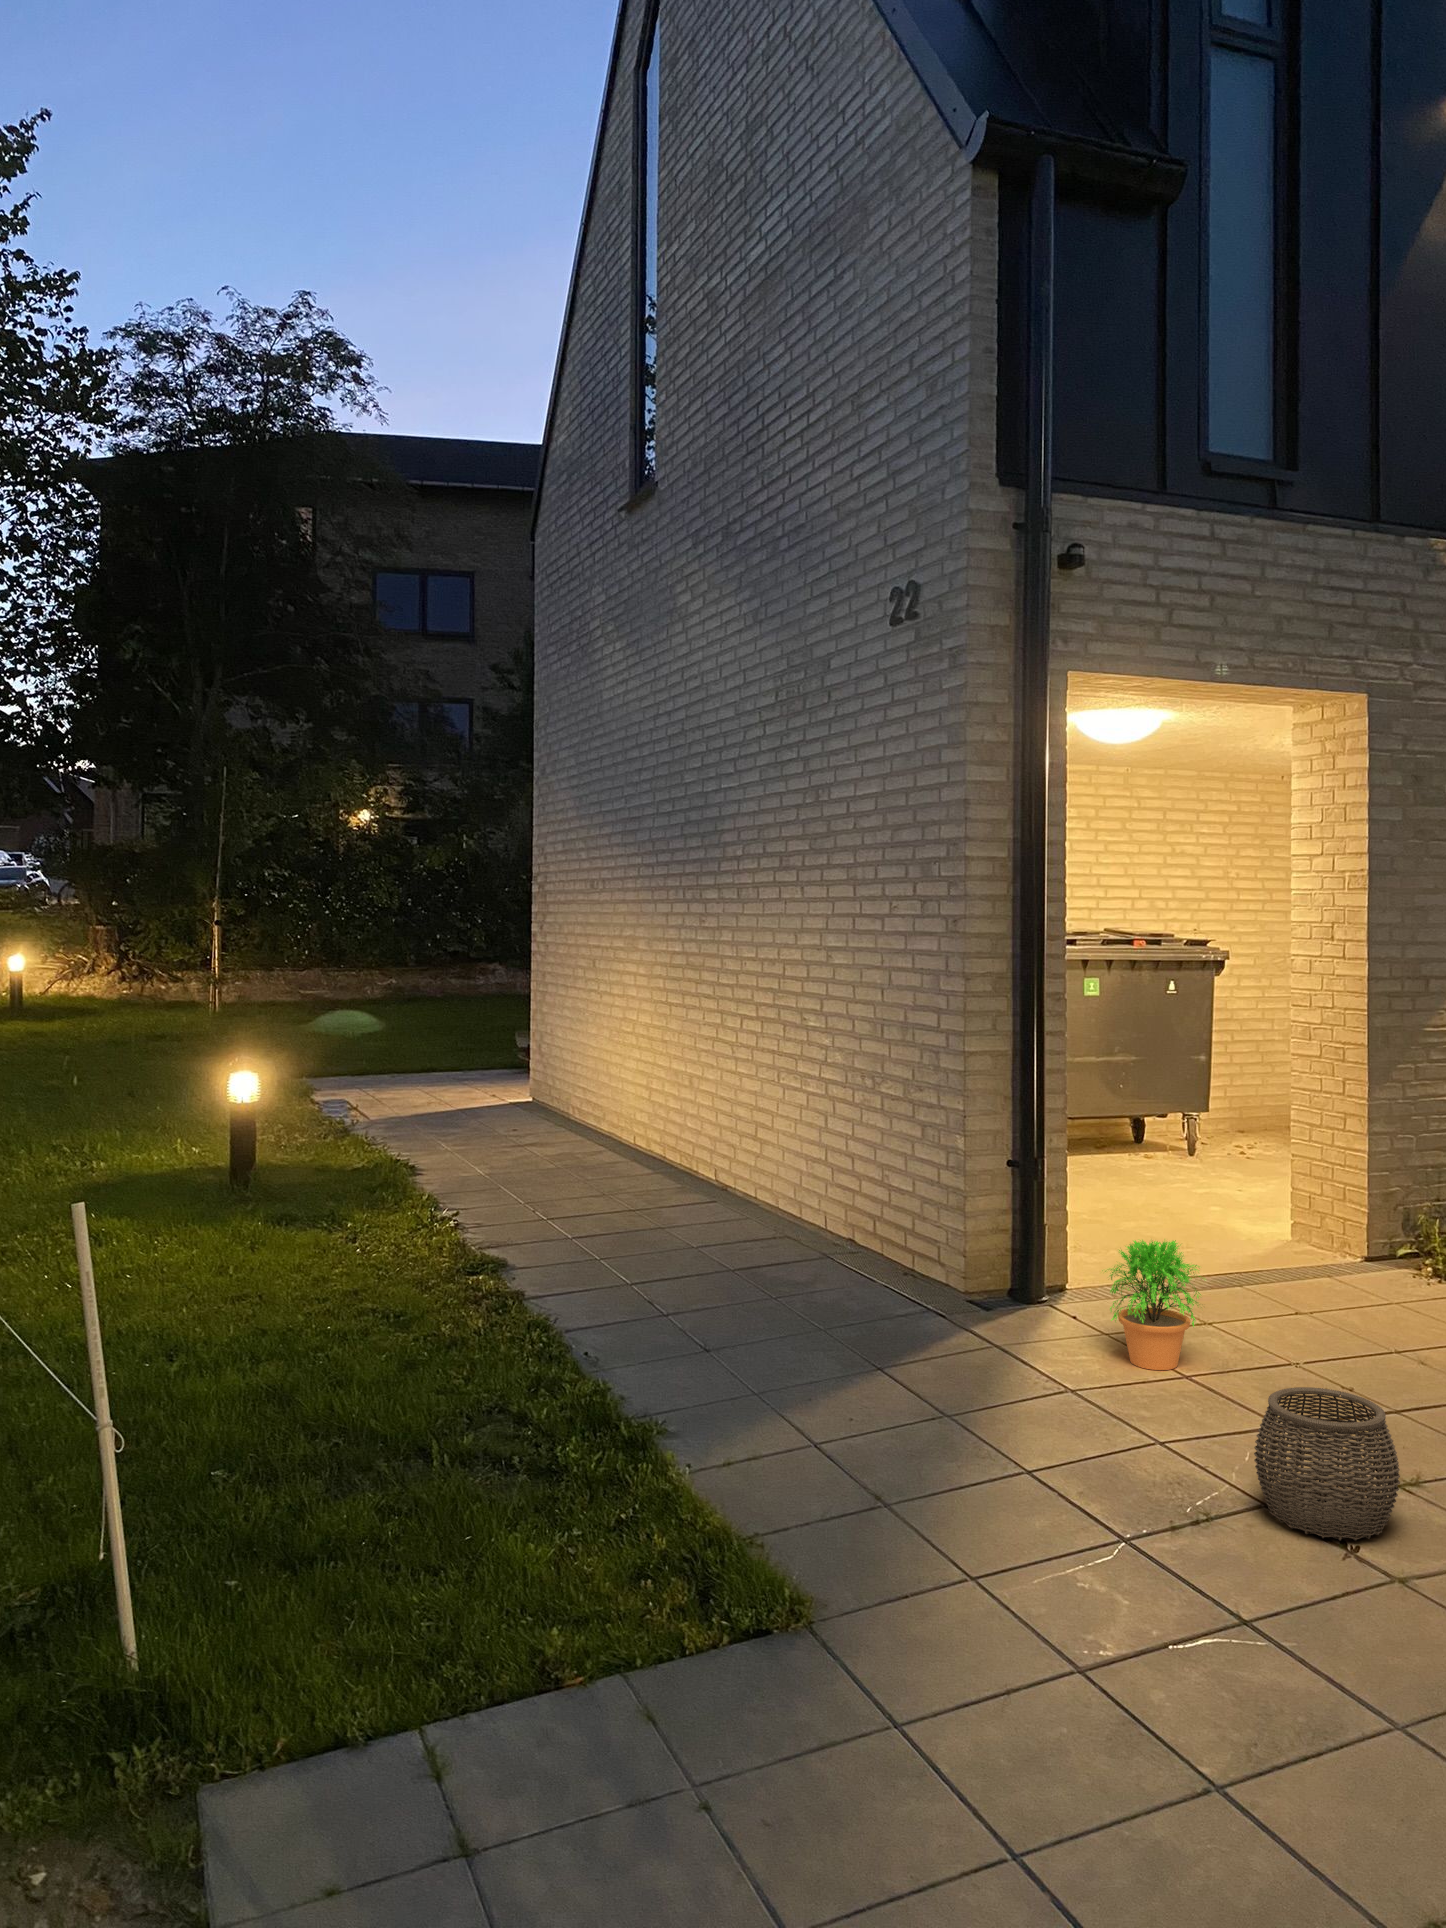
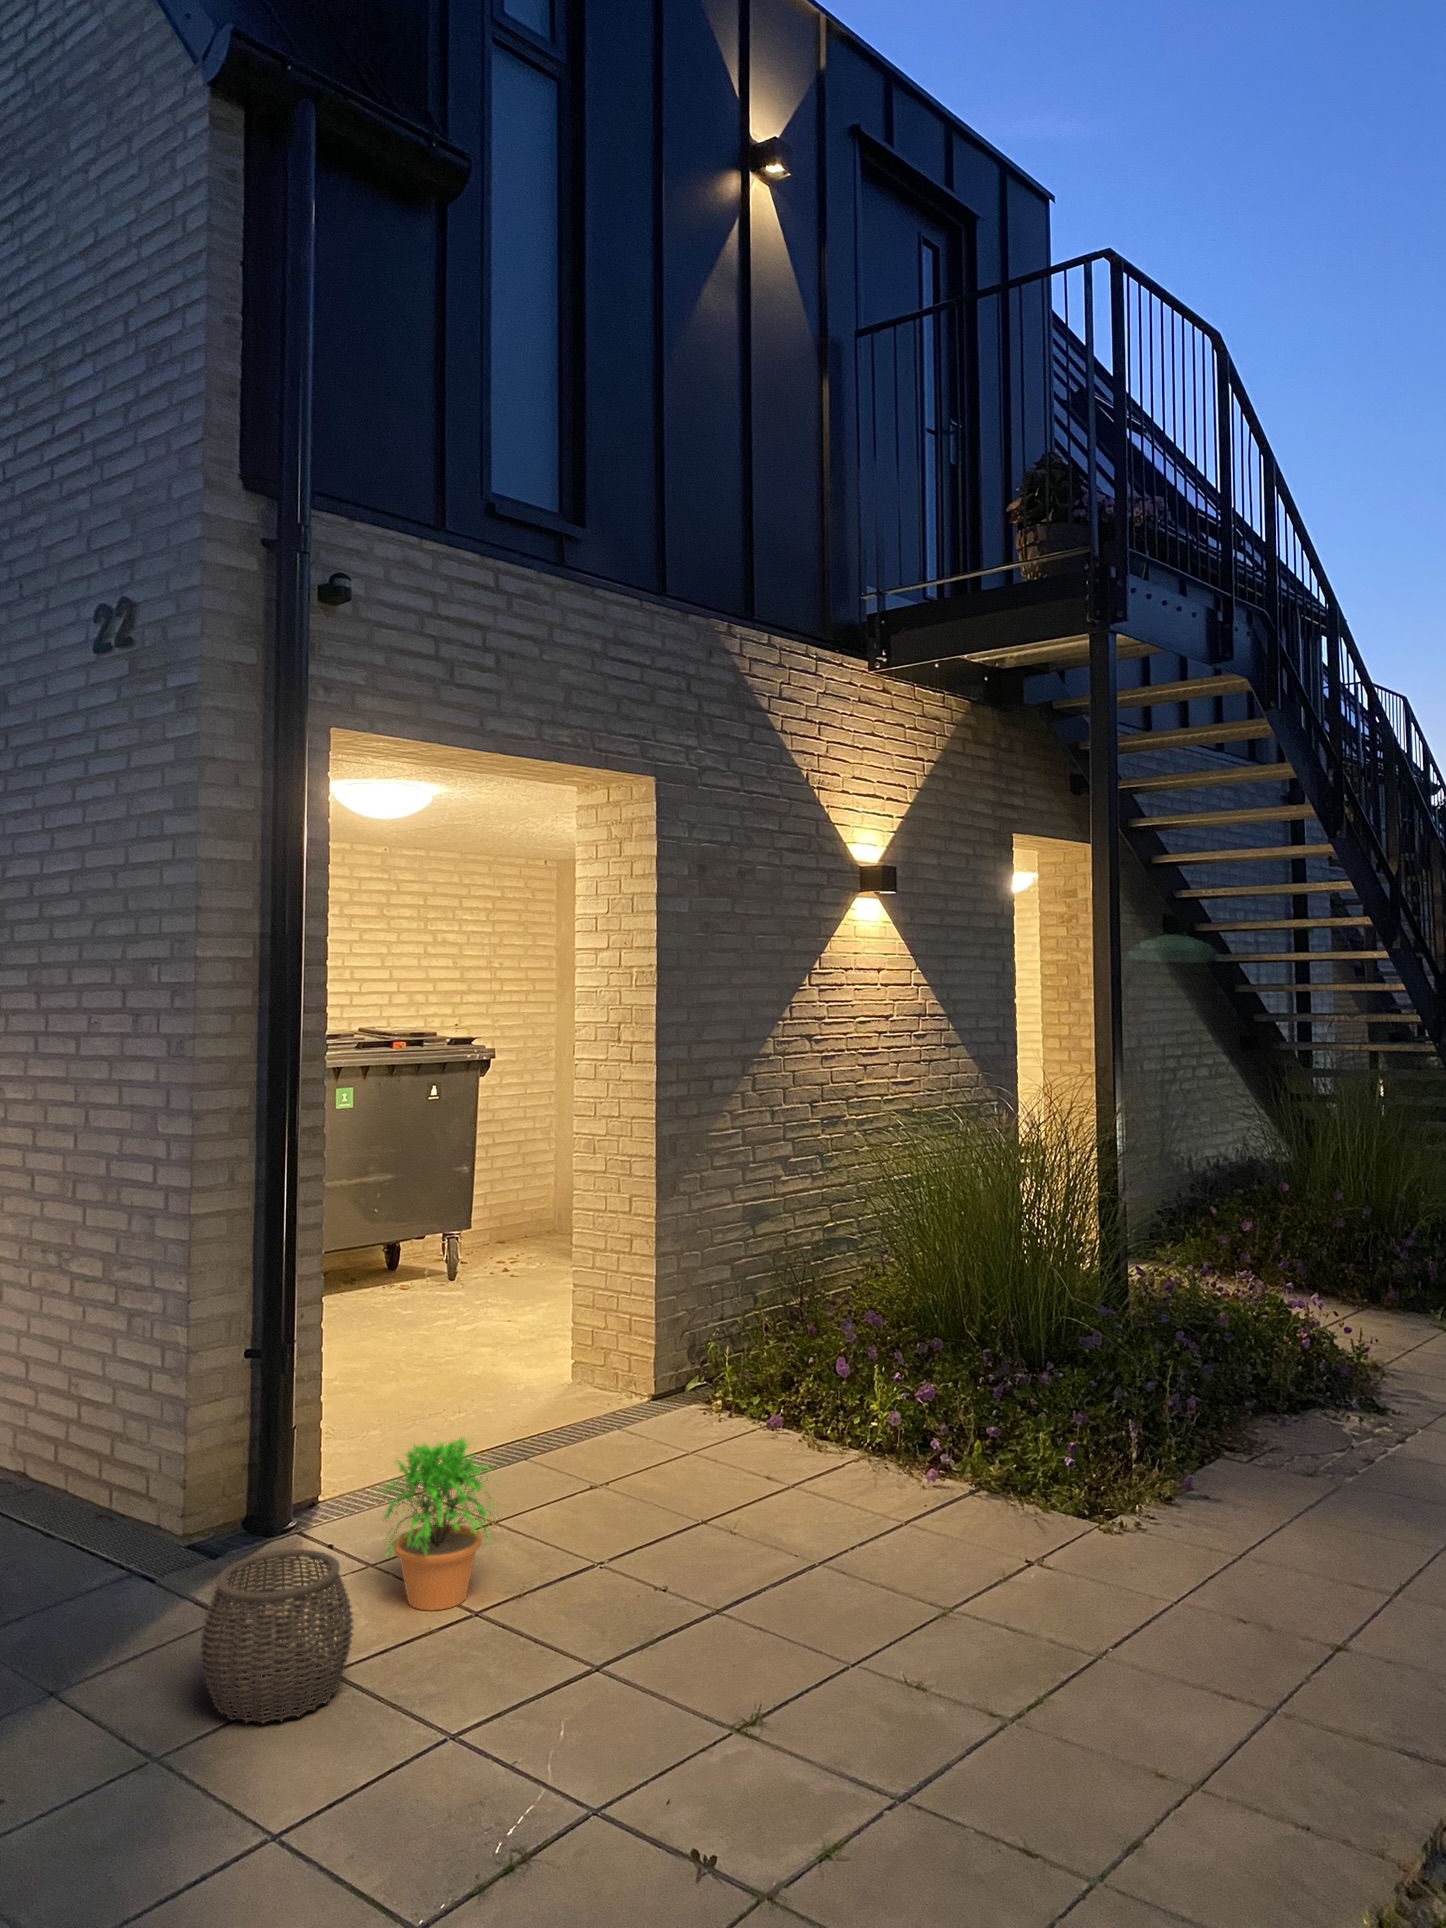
woven basket: present [1254,1387,1400,1541] -> present [200,1549,354,1723]

